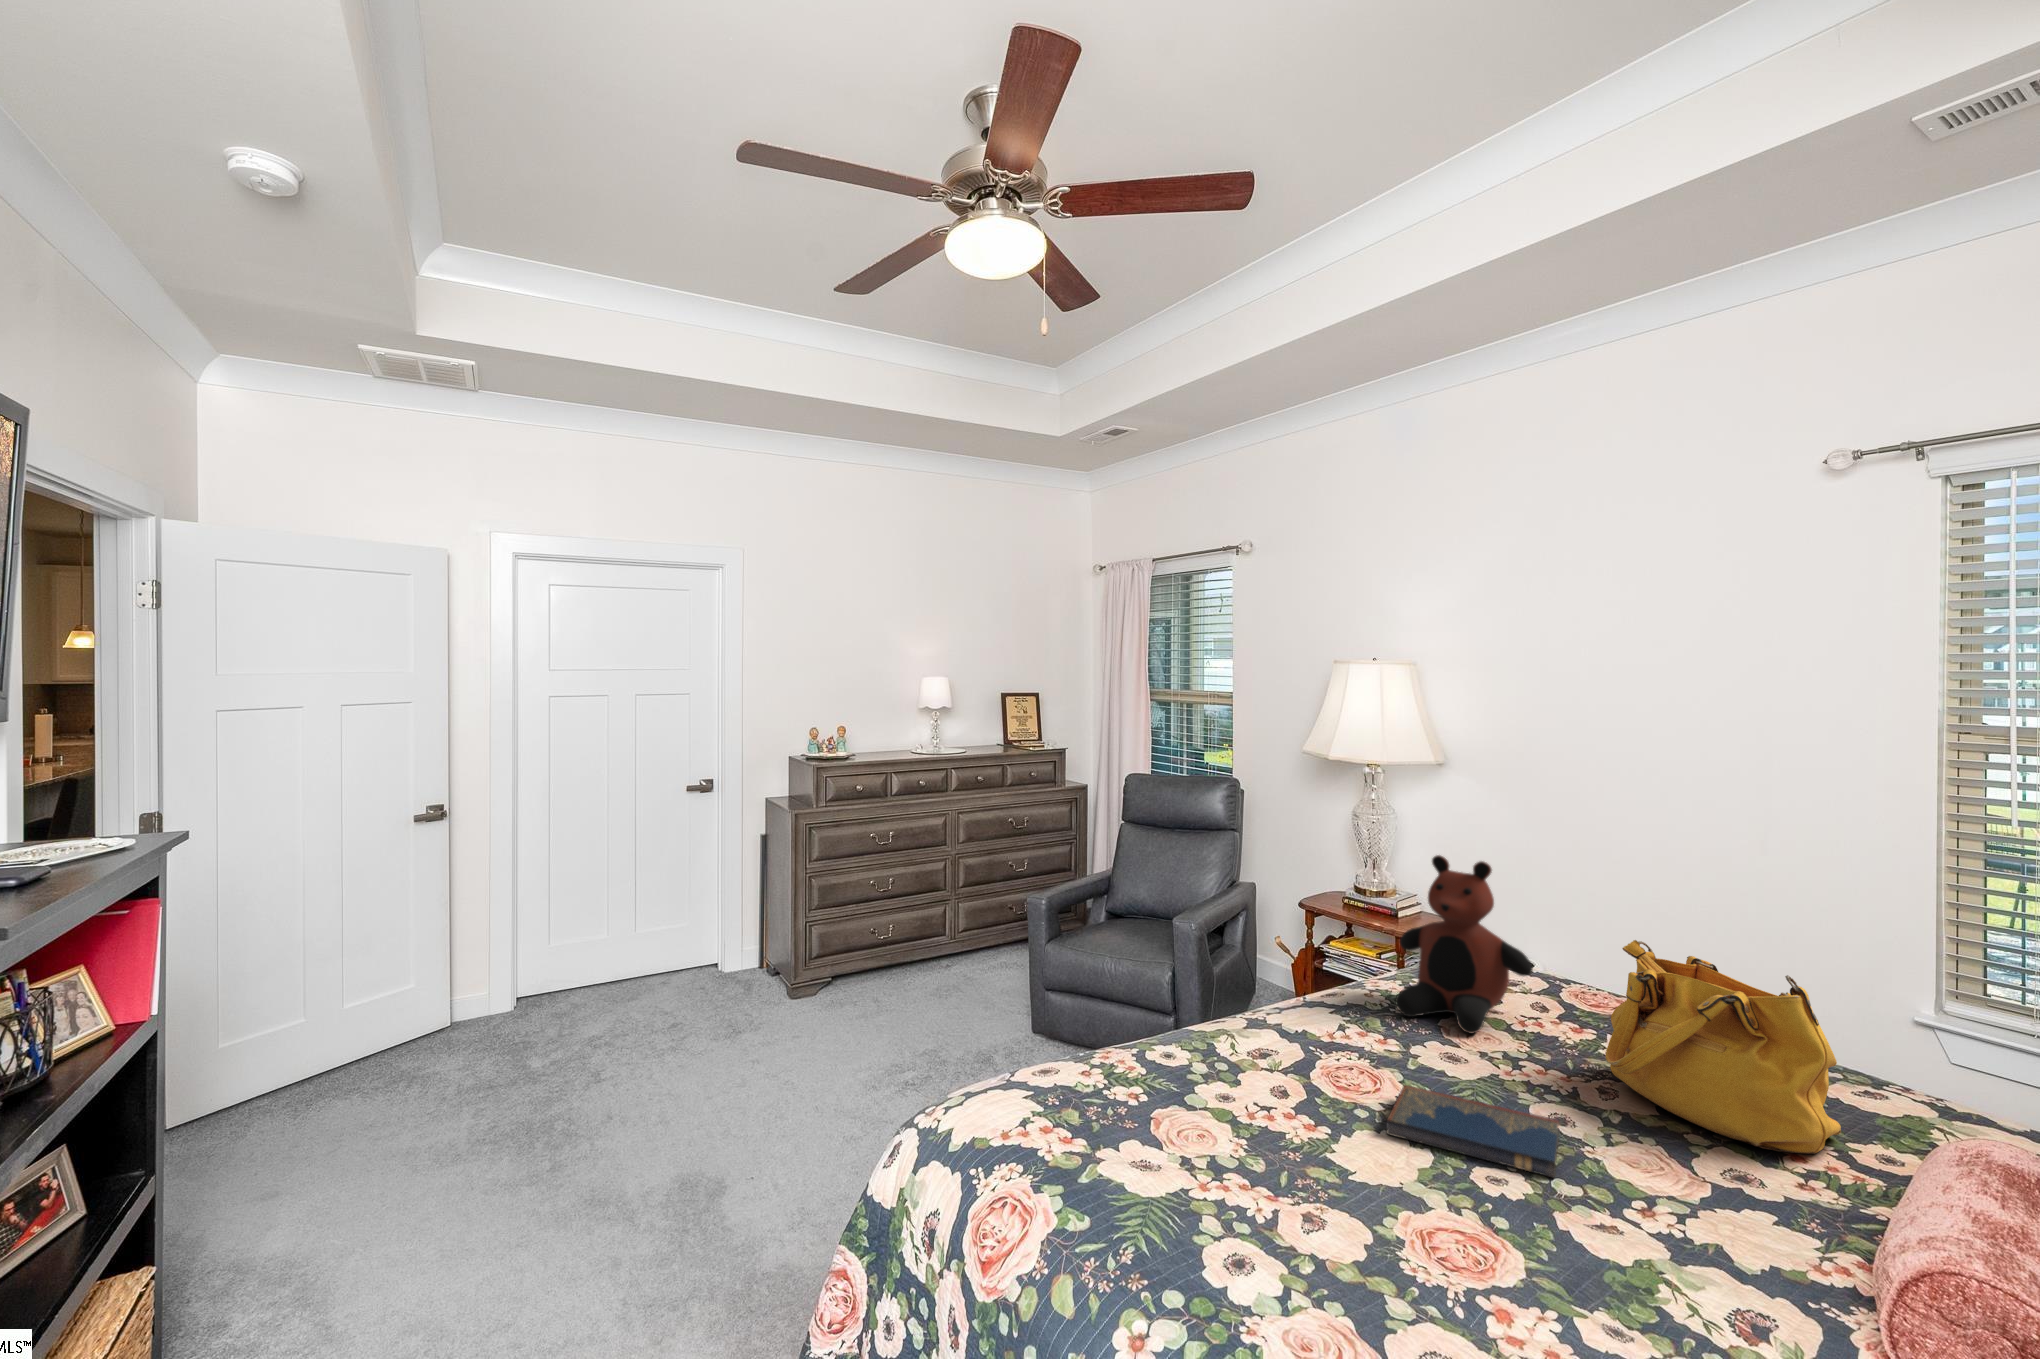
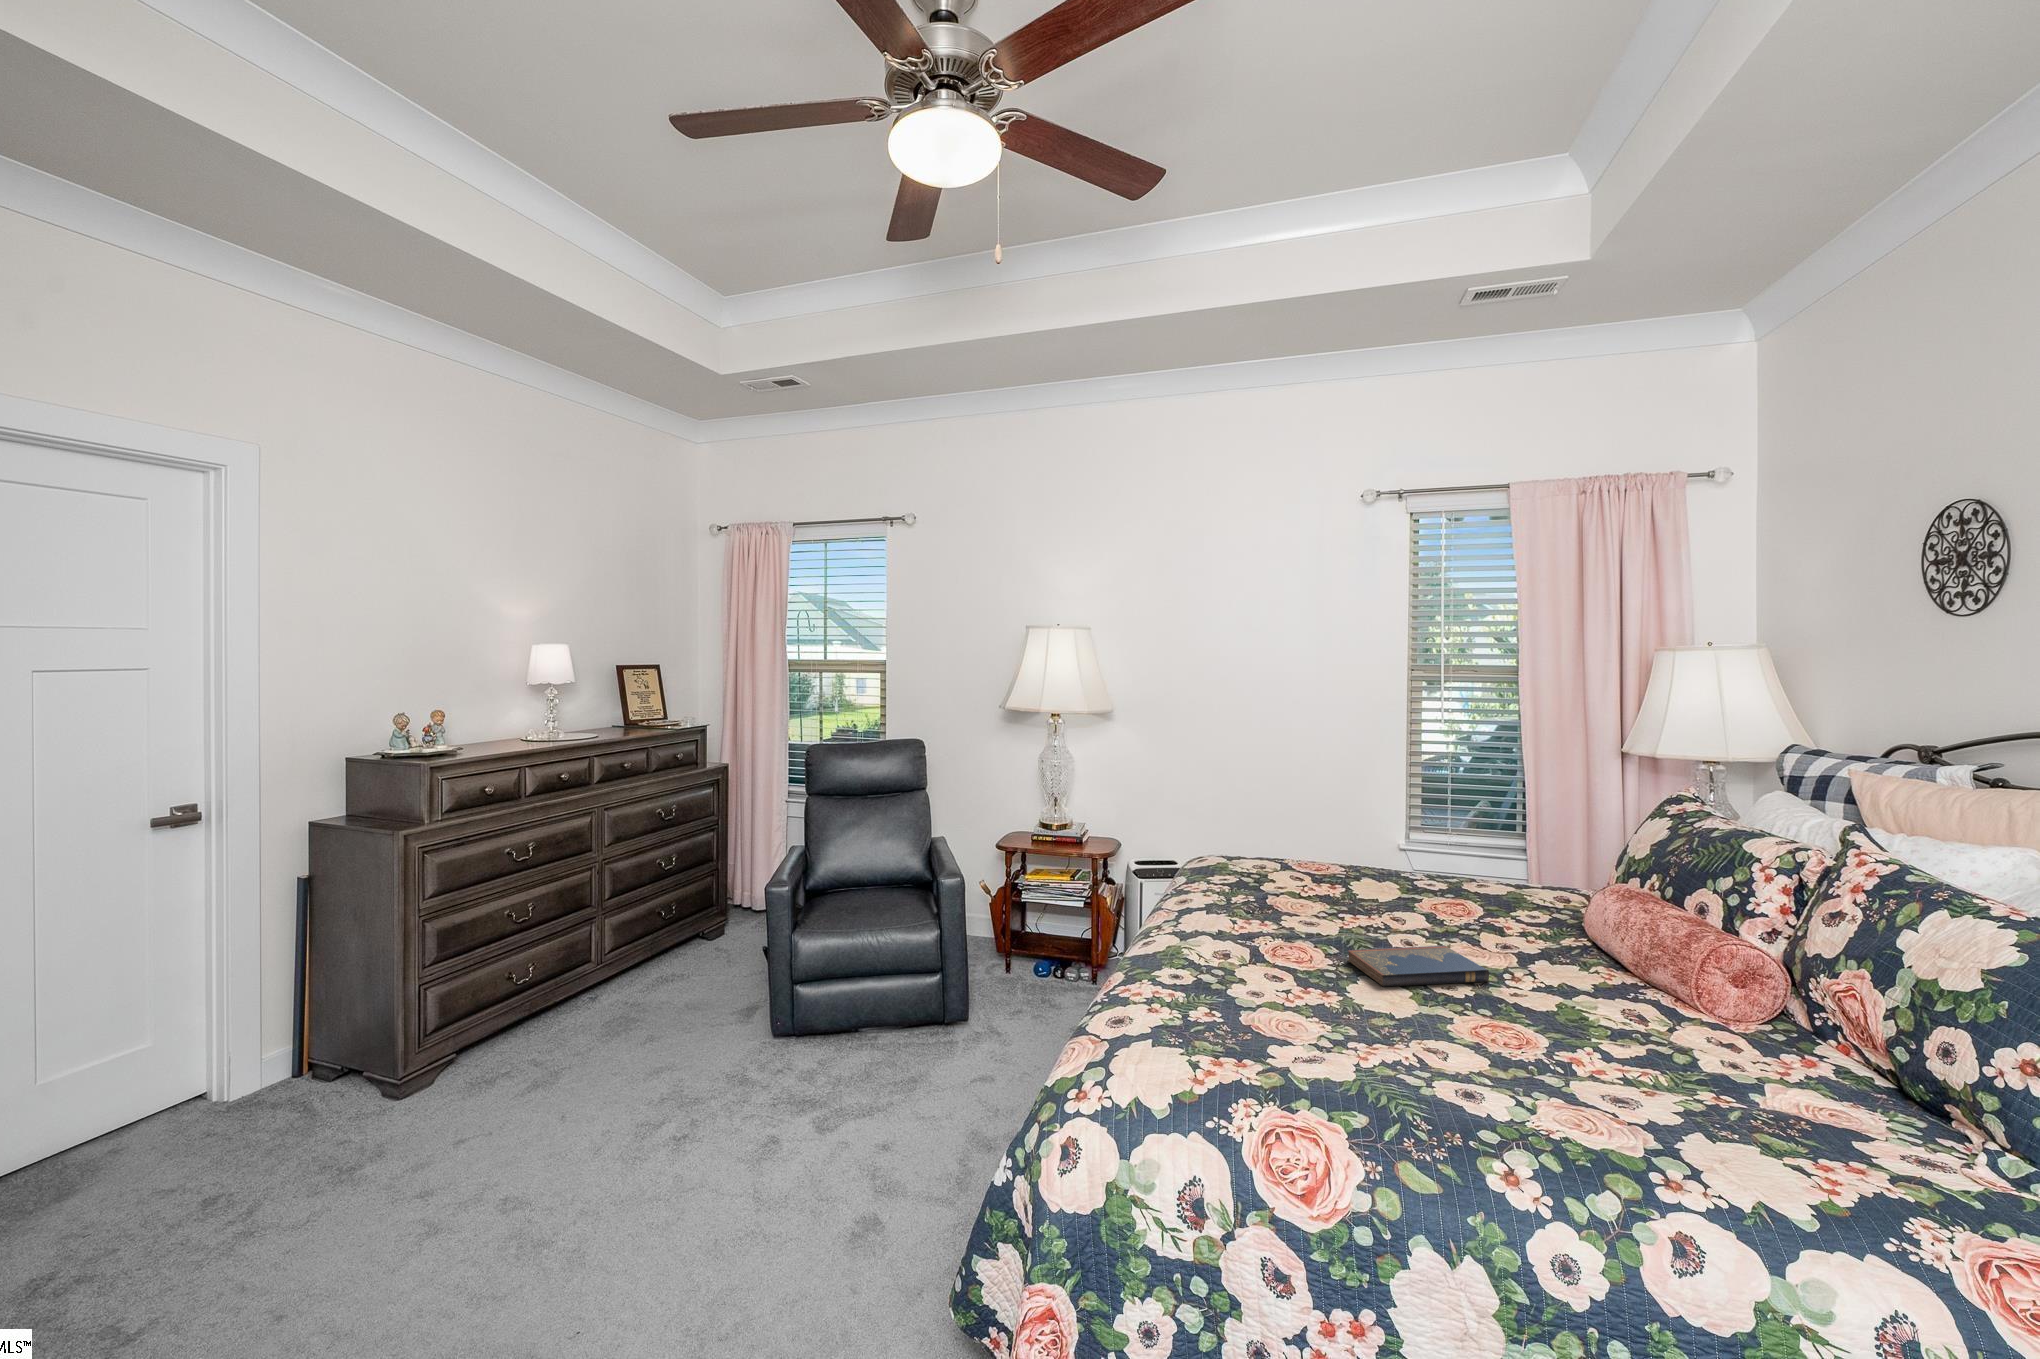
teddy bear: present [1396,855,1533,1034] -> none [1215,777,1317,909]
handbag: present [1605,940,1841,1154] -> none [1395,817,1544,933]

